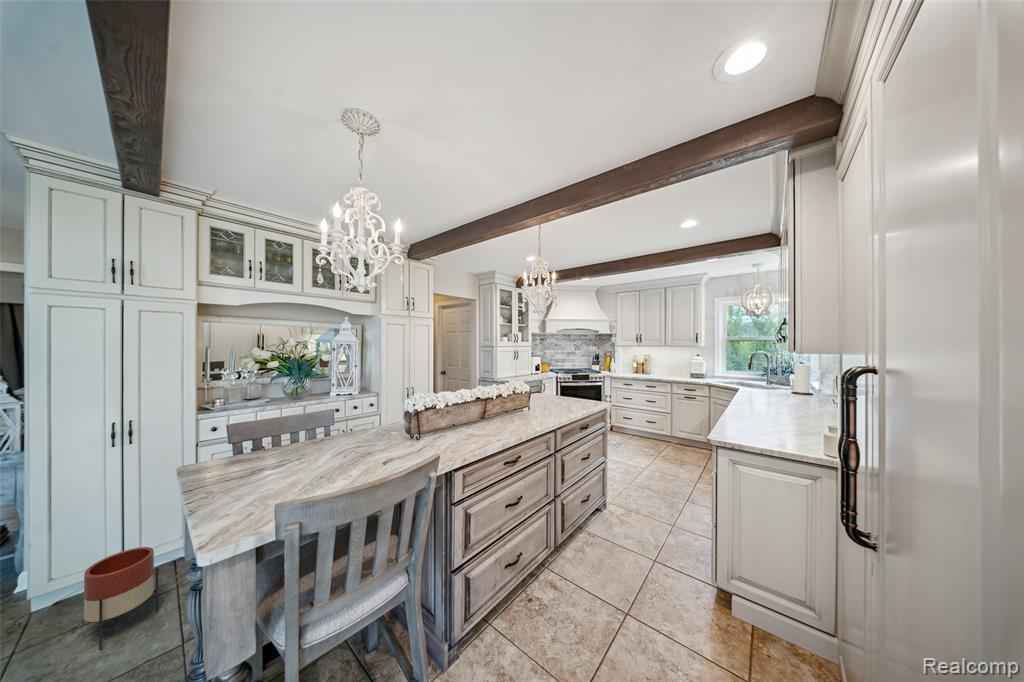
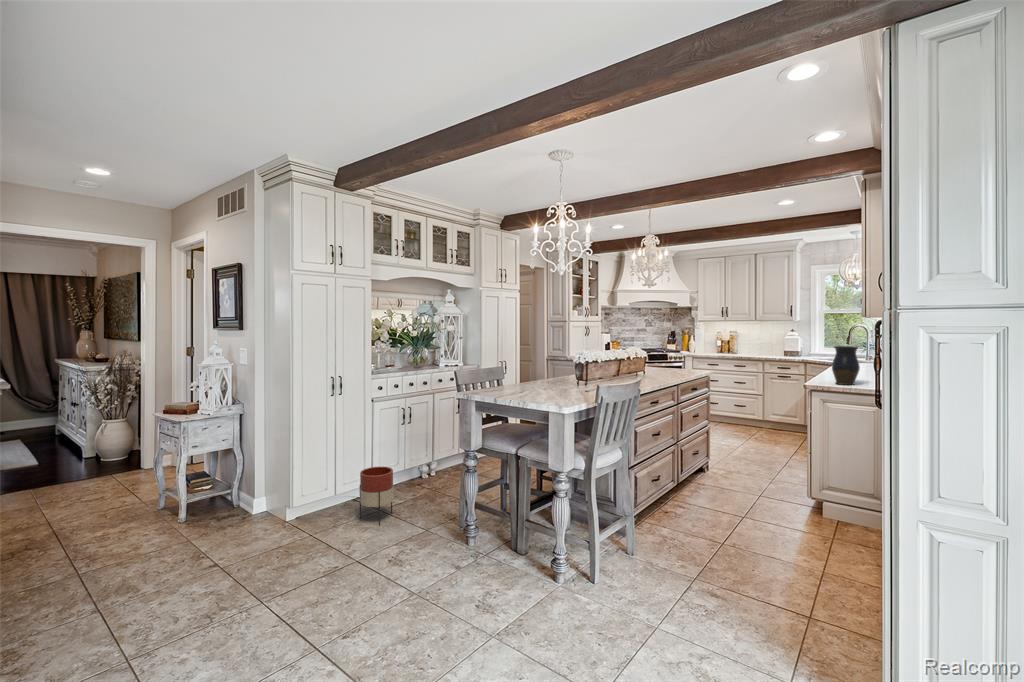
vase: none [751,387,791,444] -> present [832,346,860,385]

